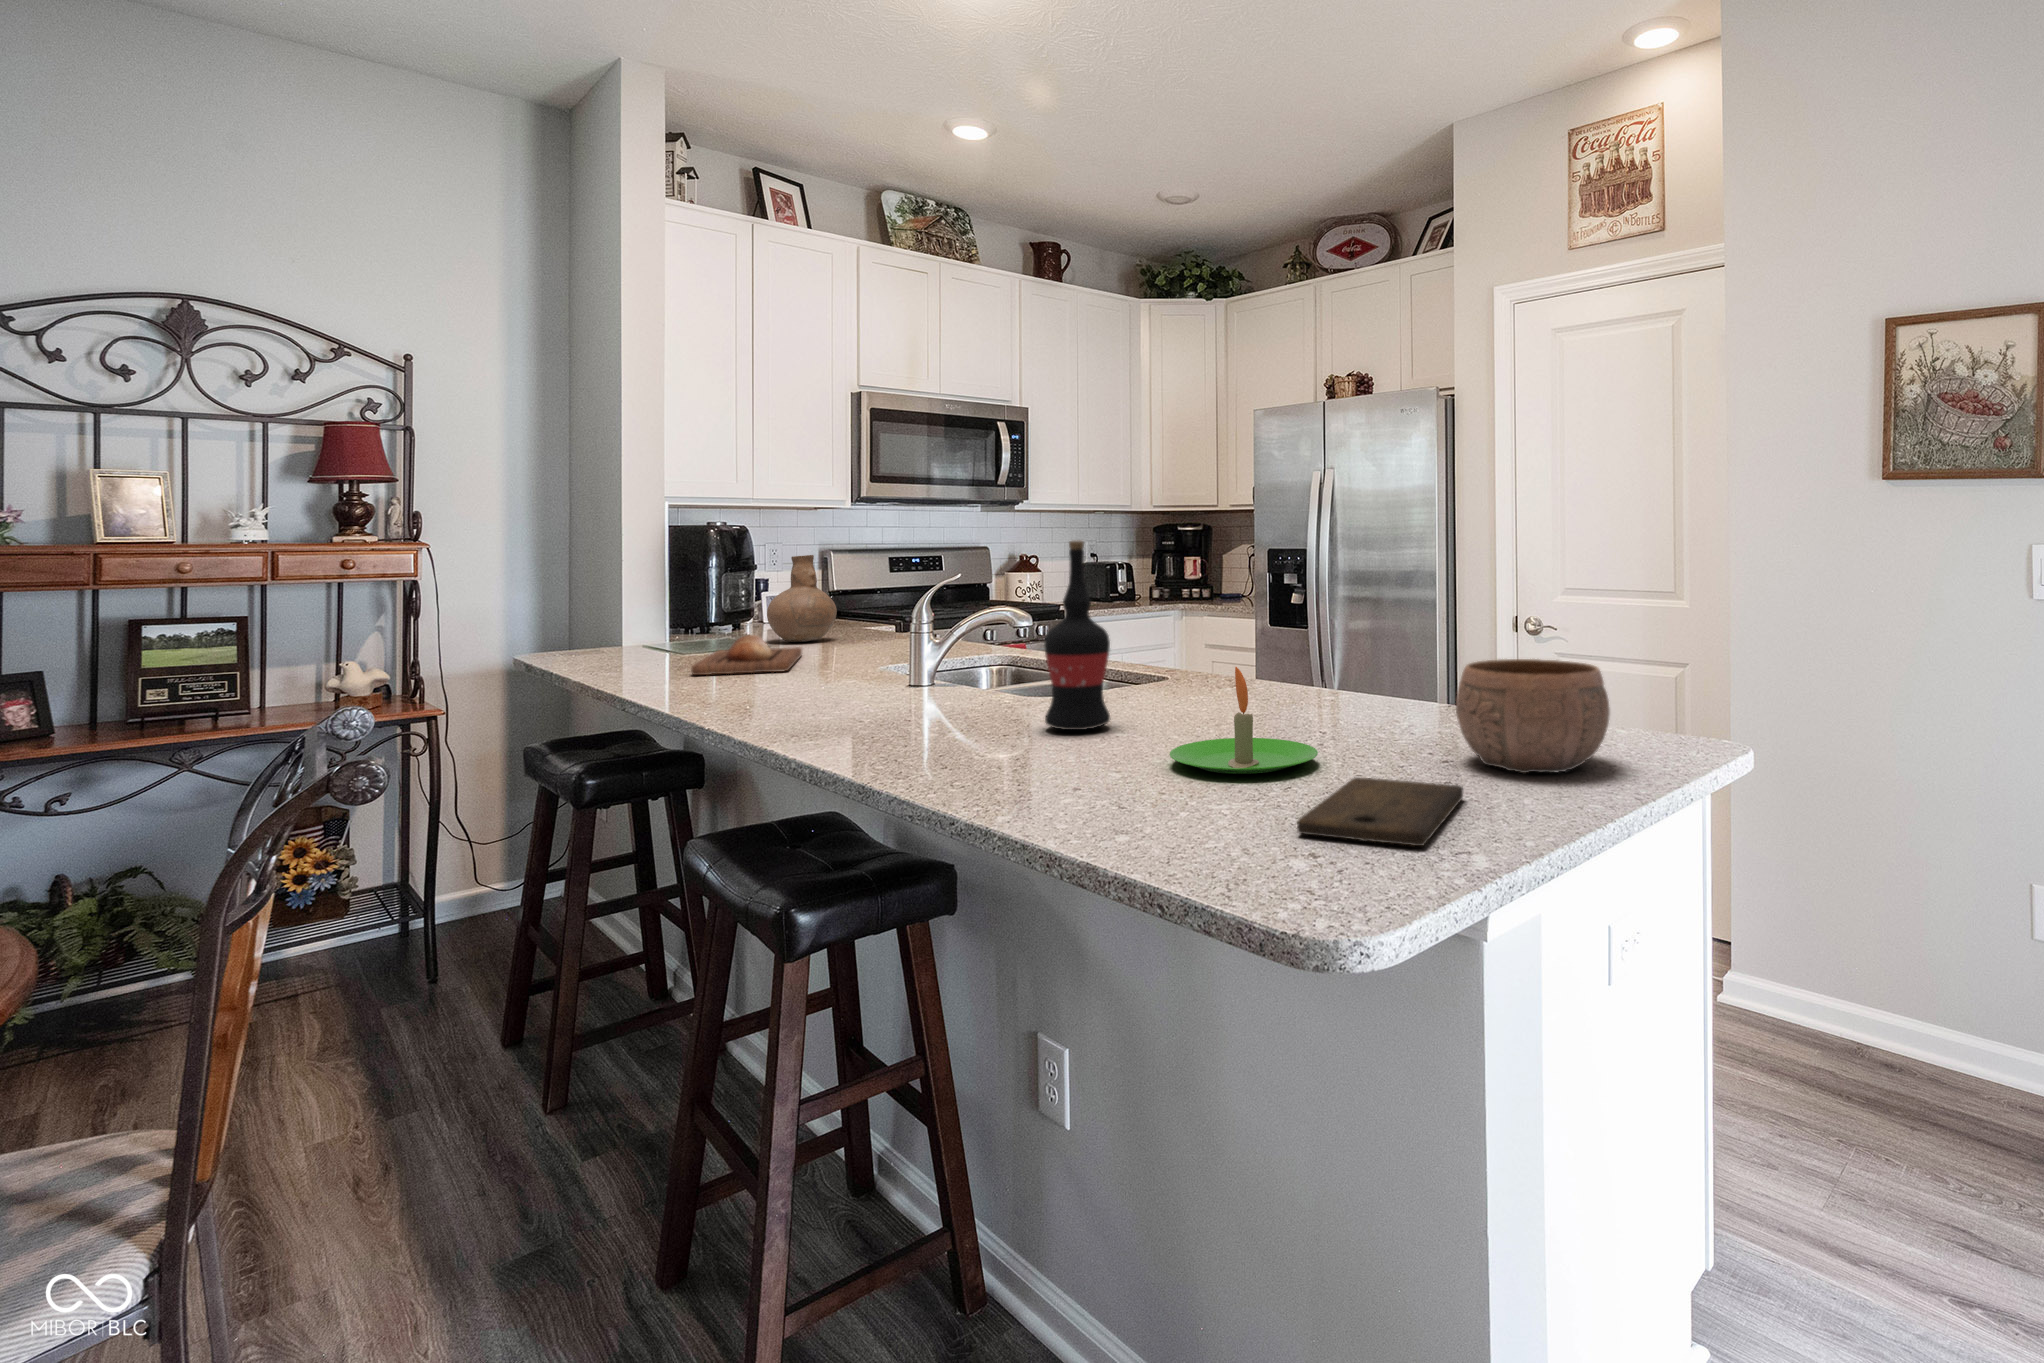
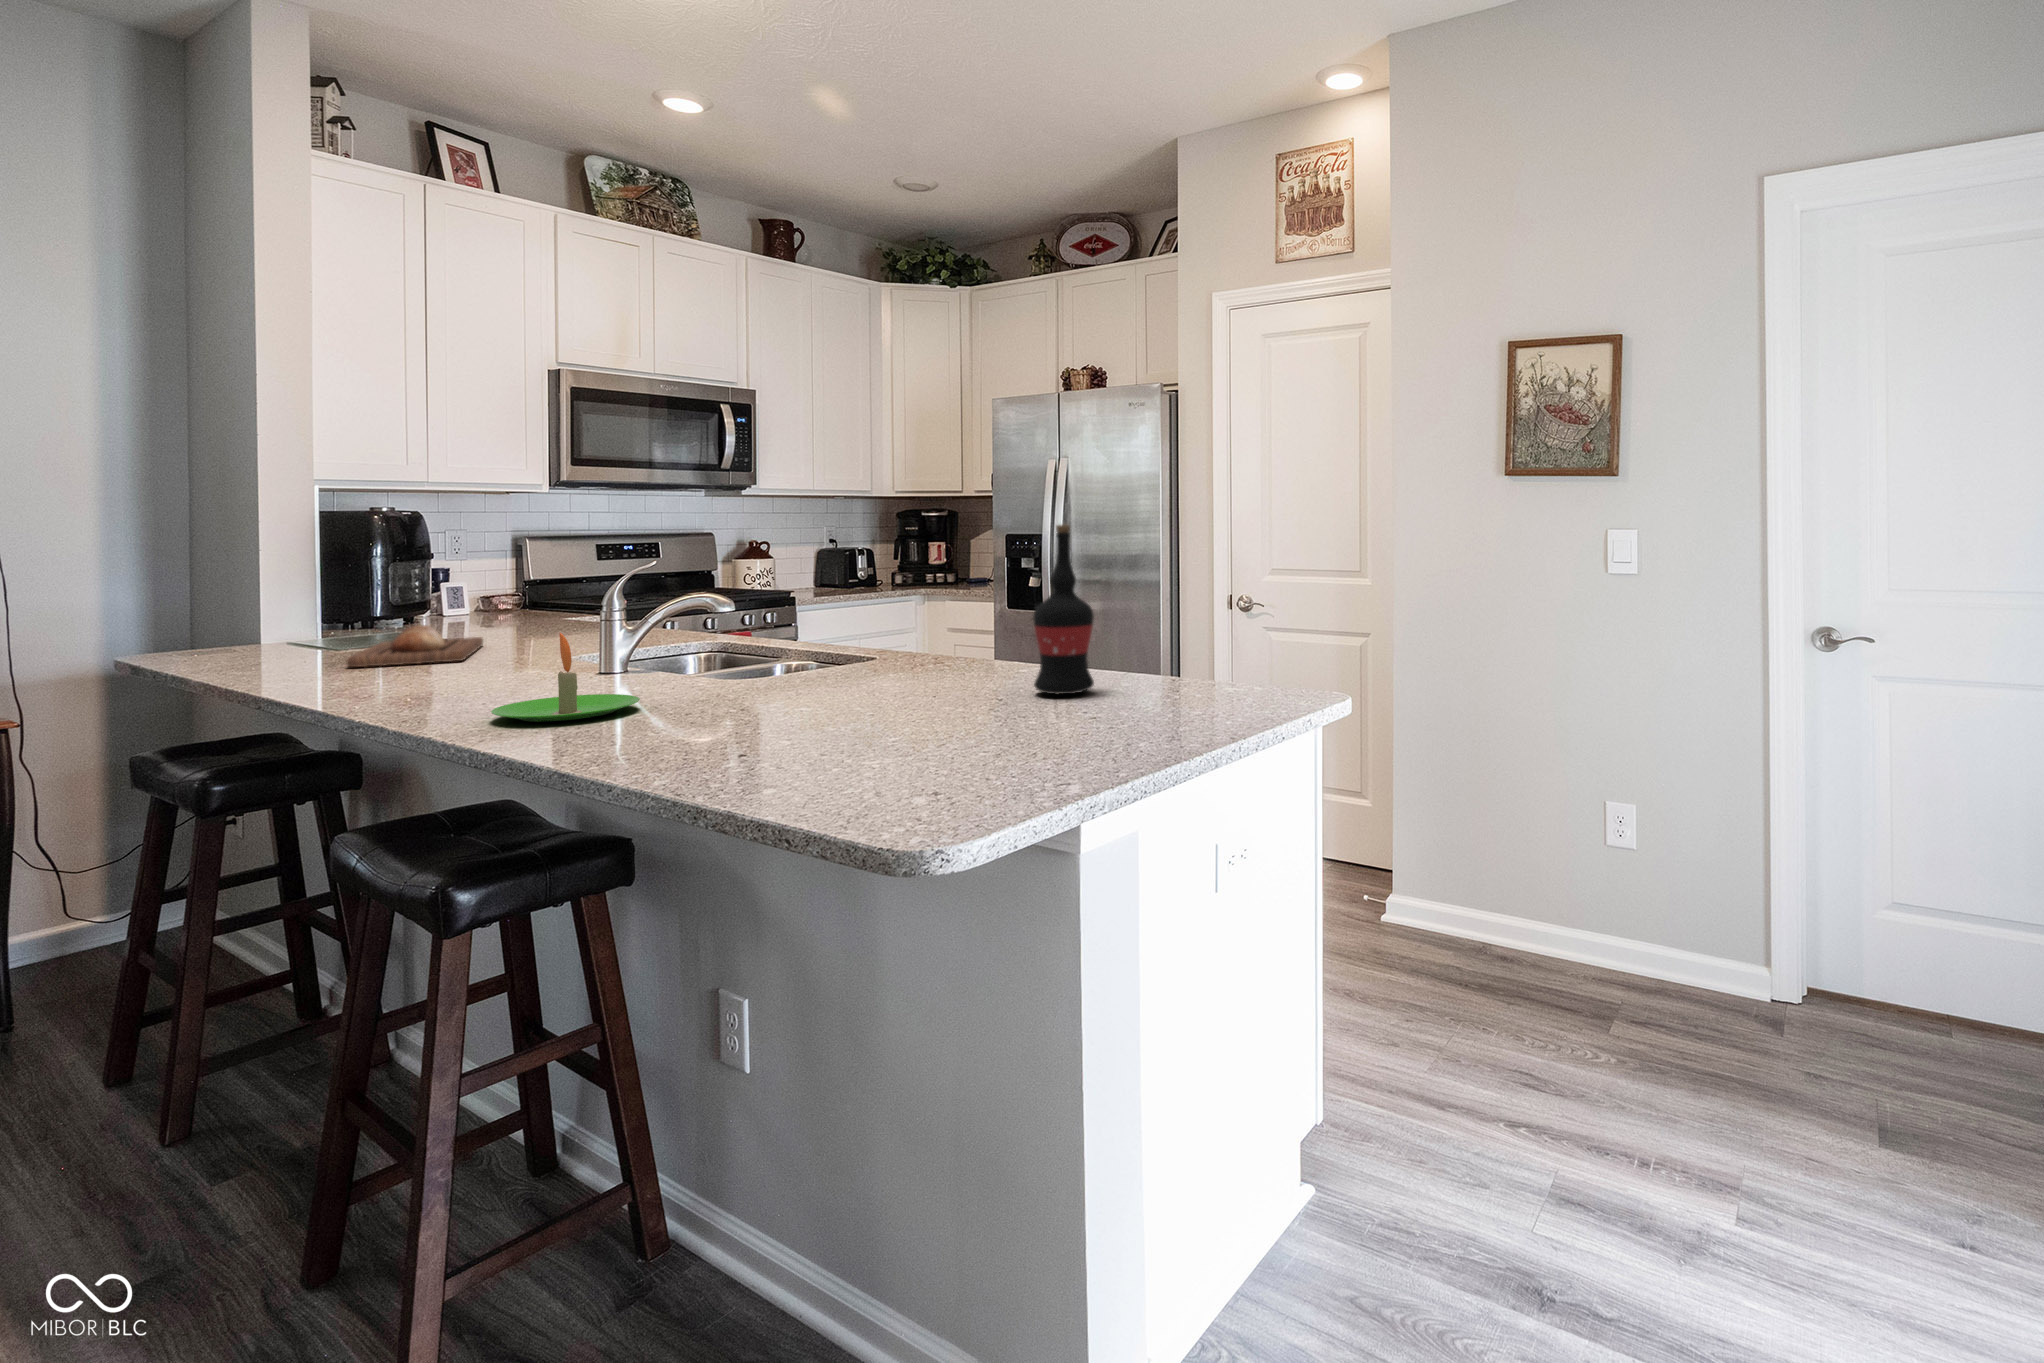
wine bottle: present [1044,540,1110,730] -> present [1033,525,1094,694]
vase: present [767,555,837,642] -> none [444,541,527,632]
bowl: present [1456,659,1610,773] -> none [1104,629,1231,725]
candle: present [1170,667,1318,774] -> present [491,633,640,722]
cutting board: present [1297,777,1463,846] -> none [930,733,1092,783]

